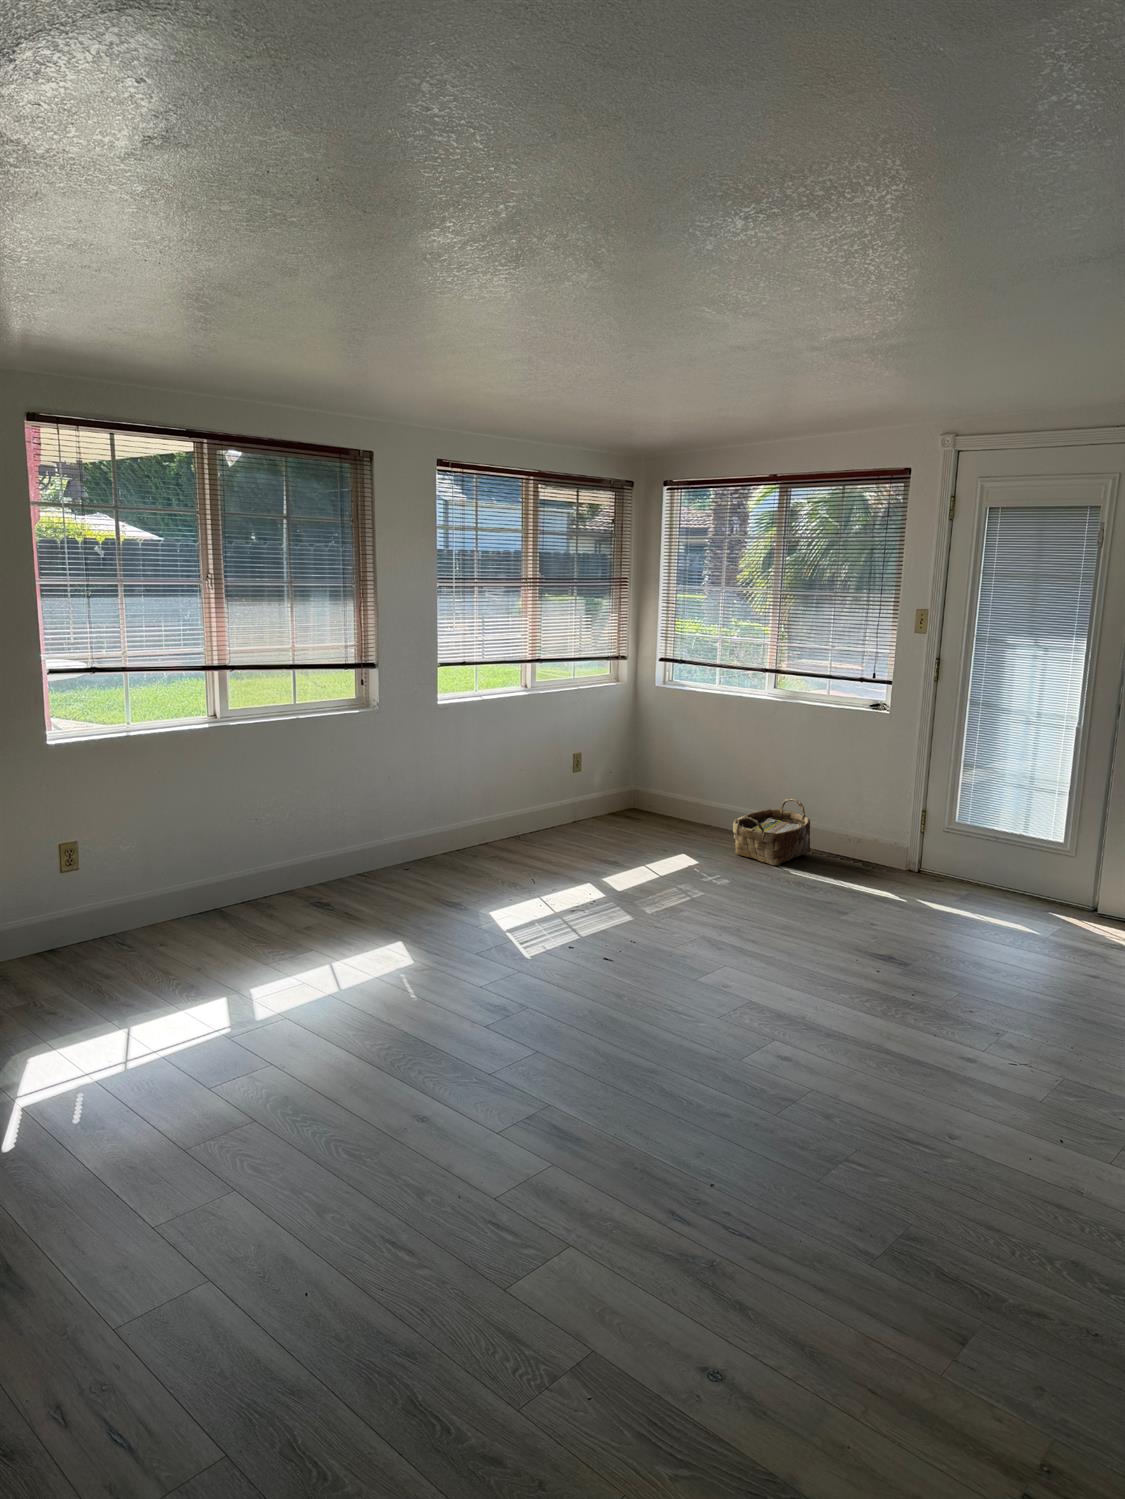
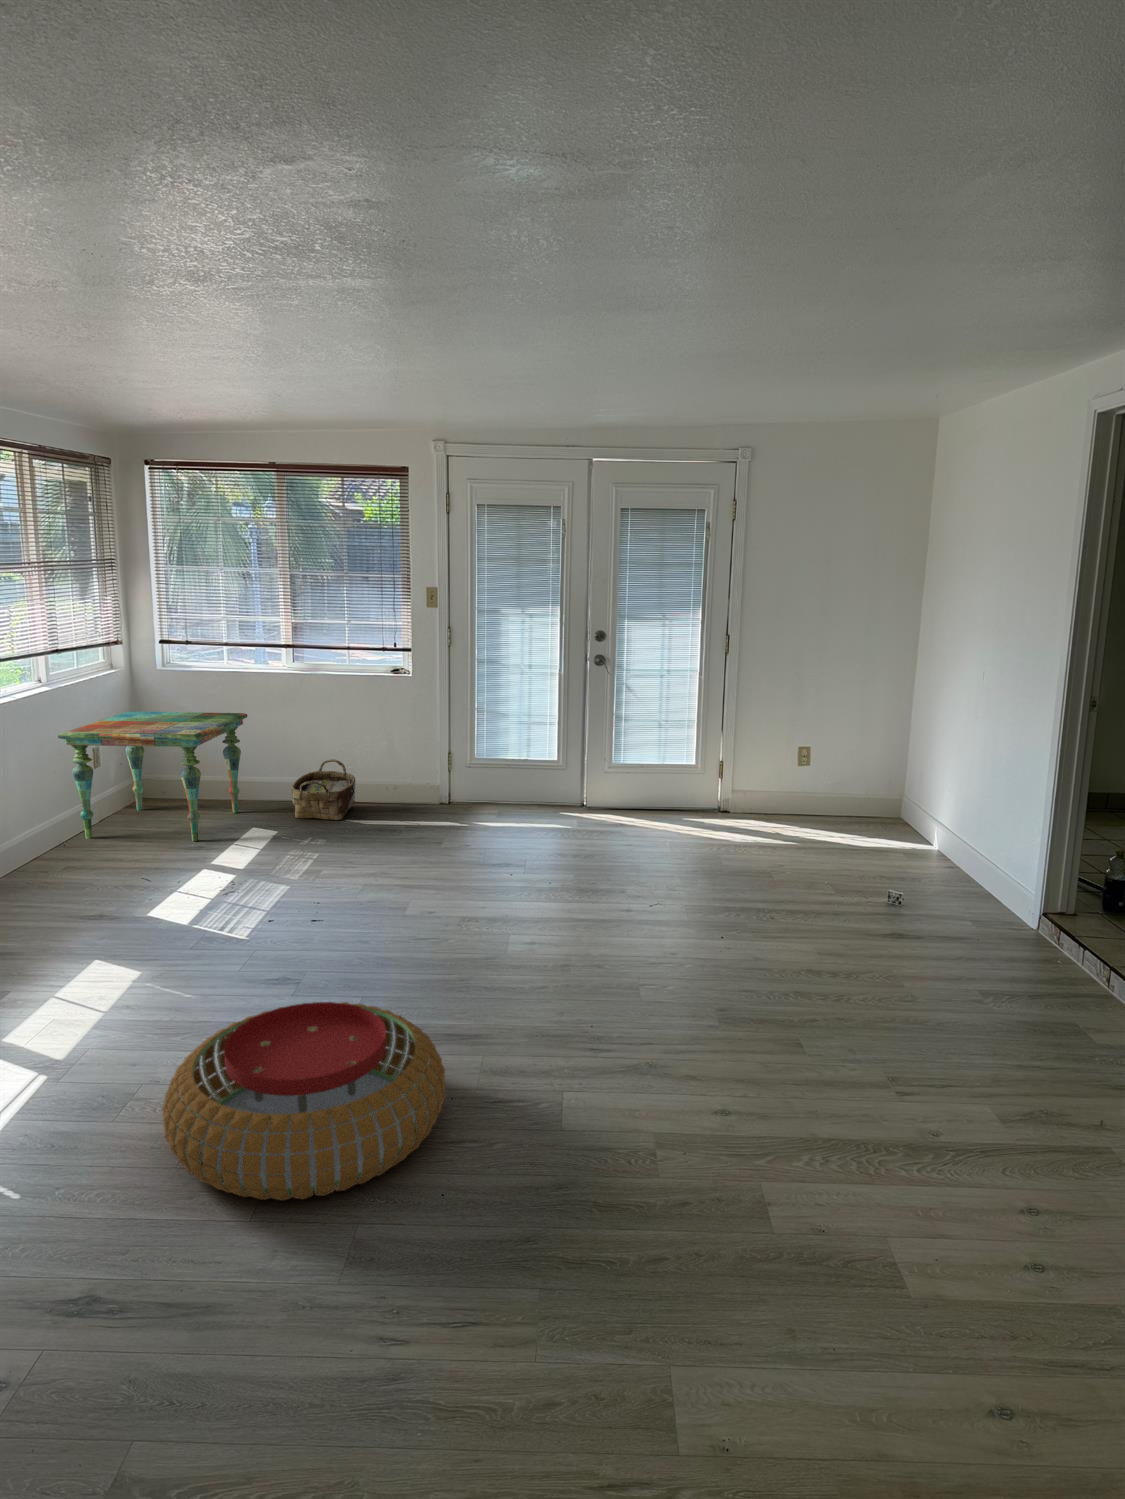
side table: none [531,723,713,855] -> present [58,711,247,841]
pouf: none [152,1016,457,1228] -> present [162,1002,445,1201]

